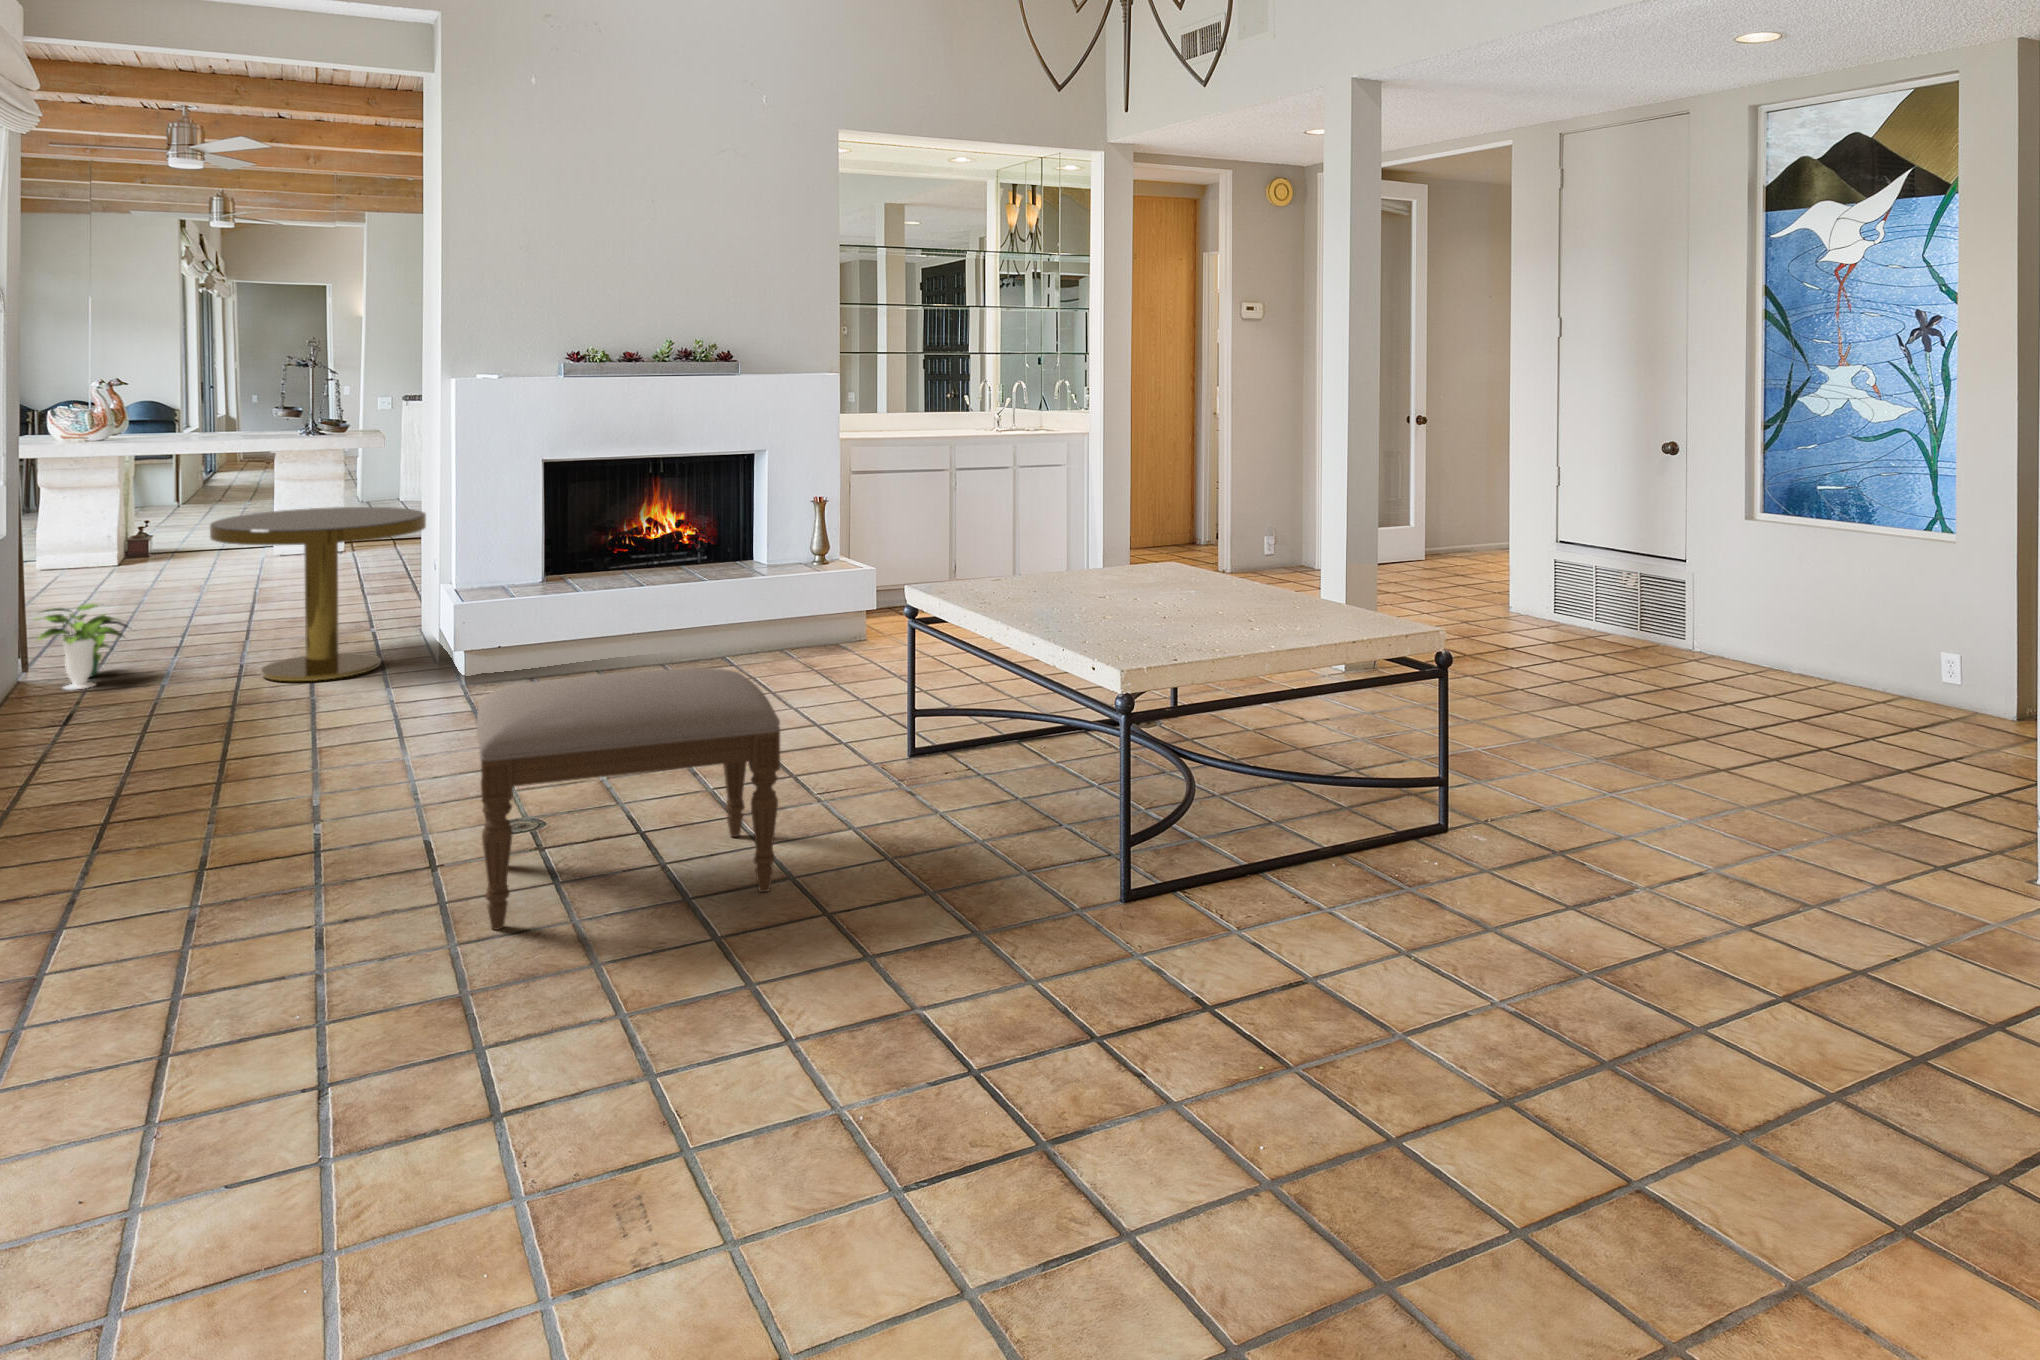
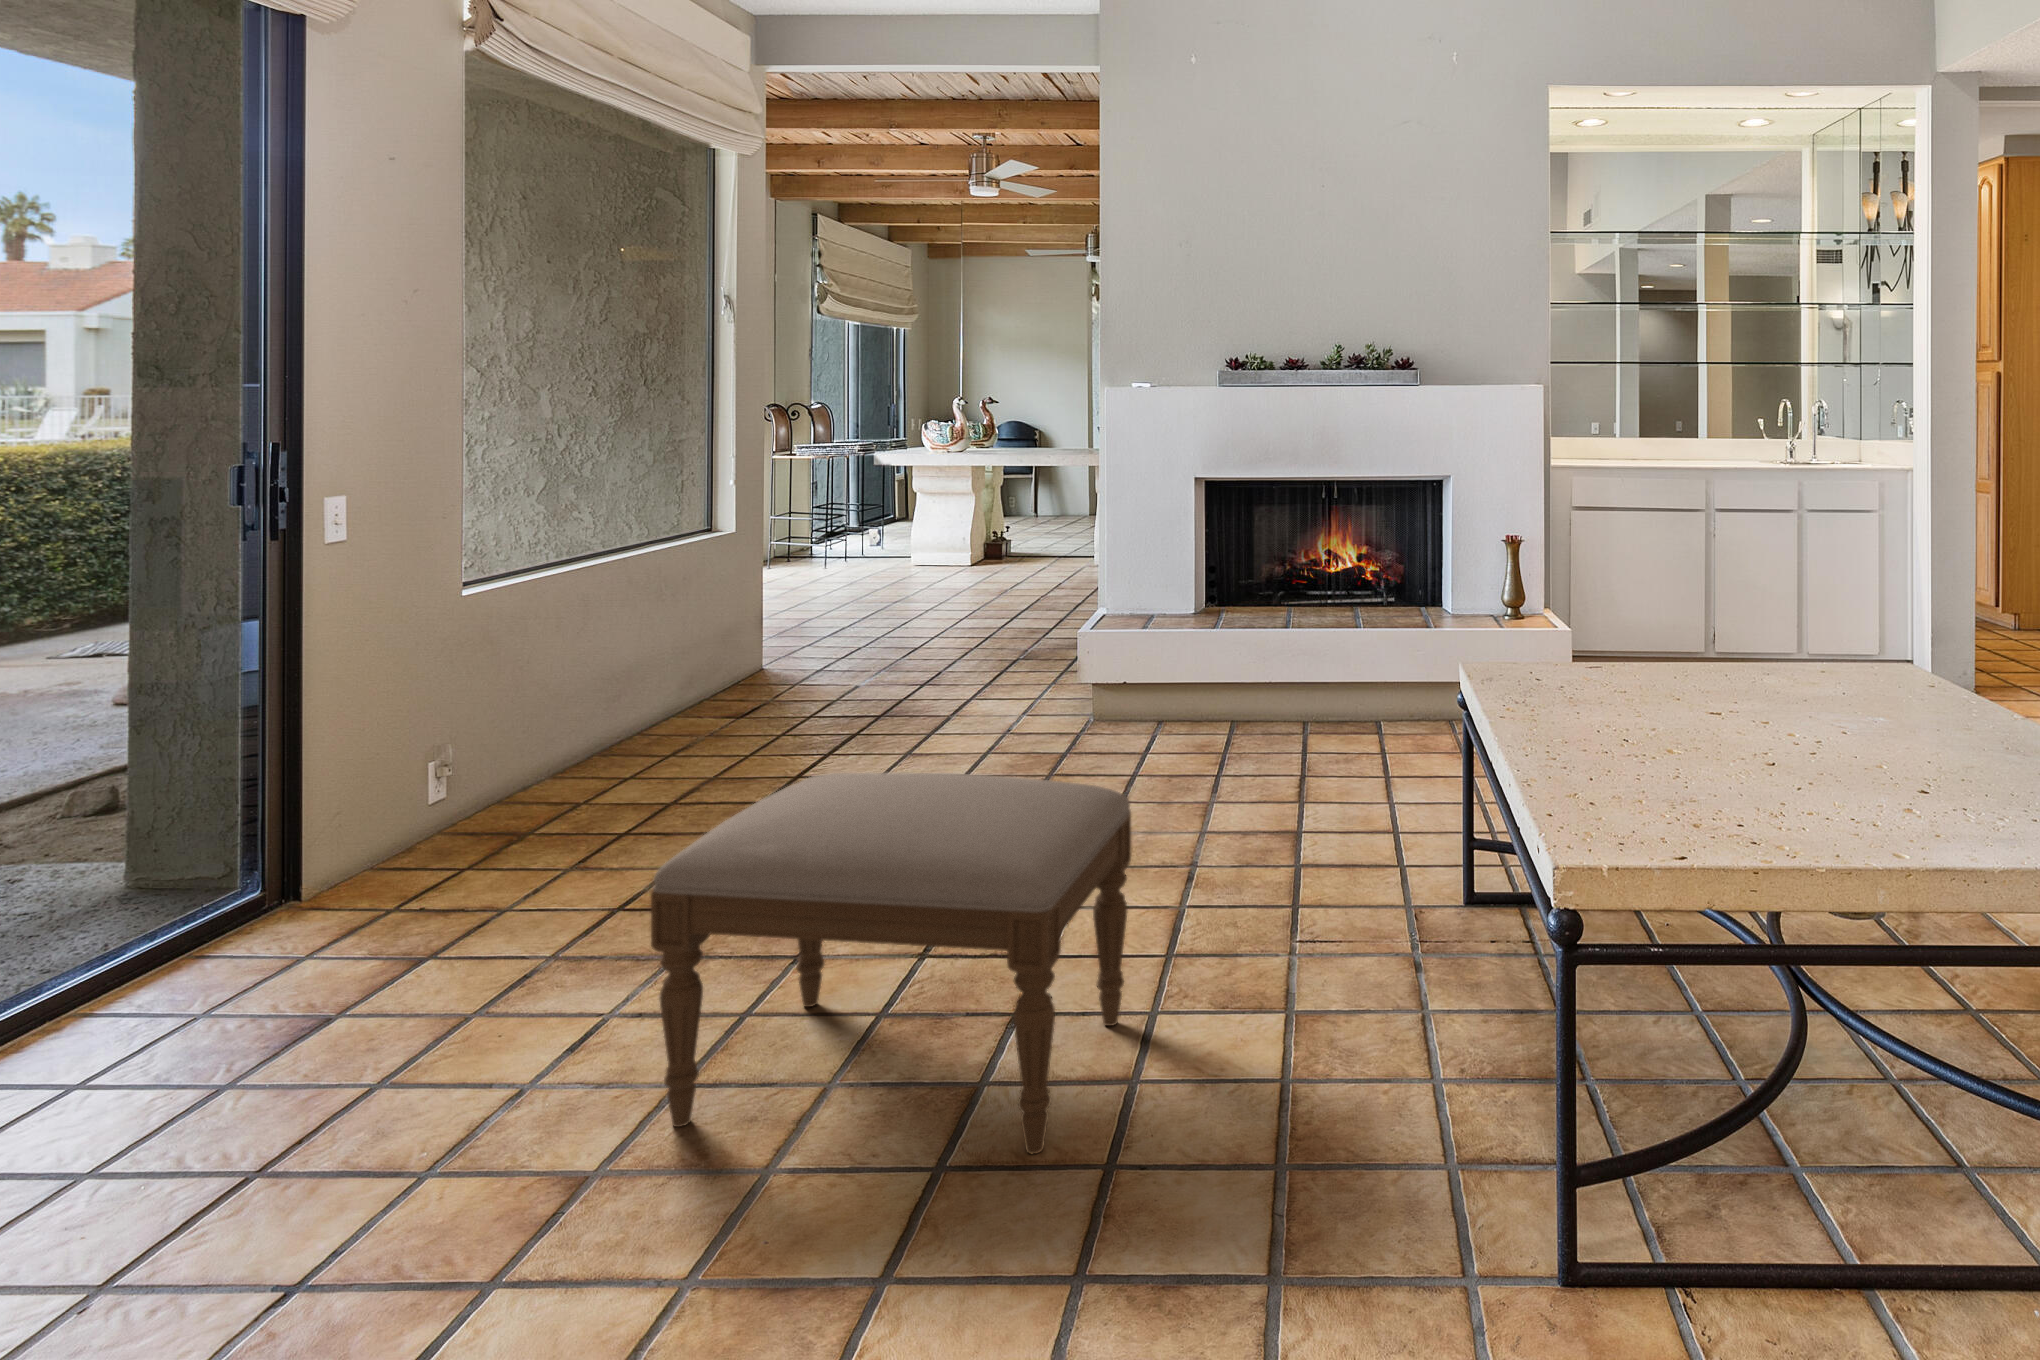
side table: present [210,507,426,681] -> none [899,519,1104,698]
potted plant: present [38,604,127,690] -> none [765,599,855,681]

